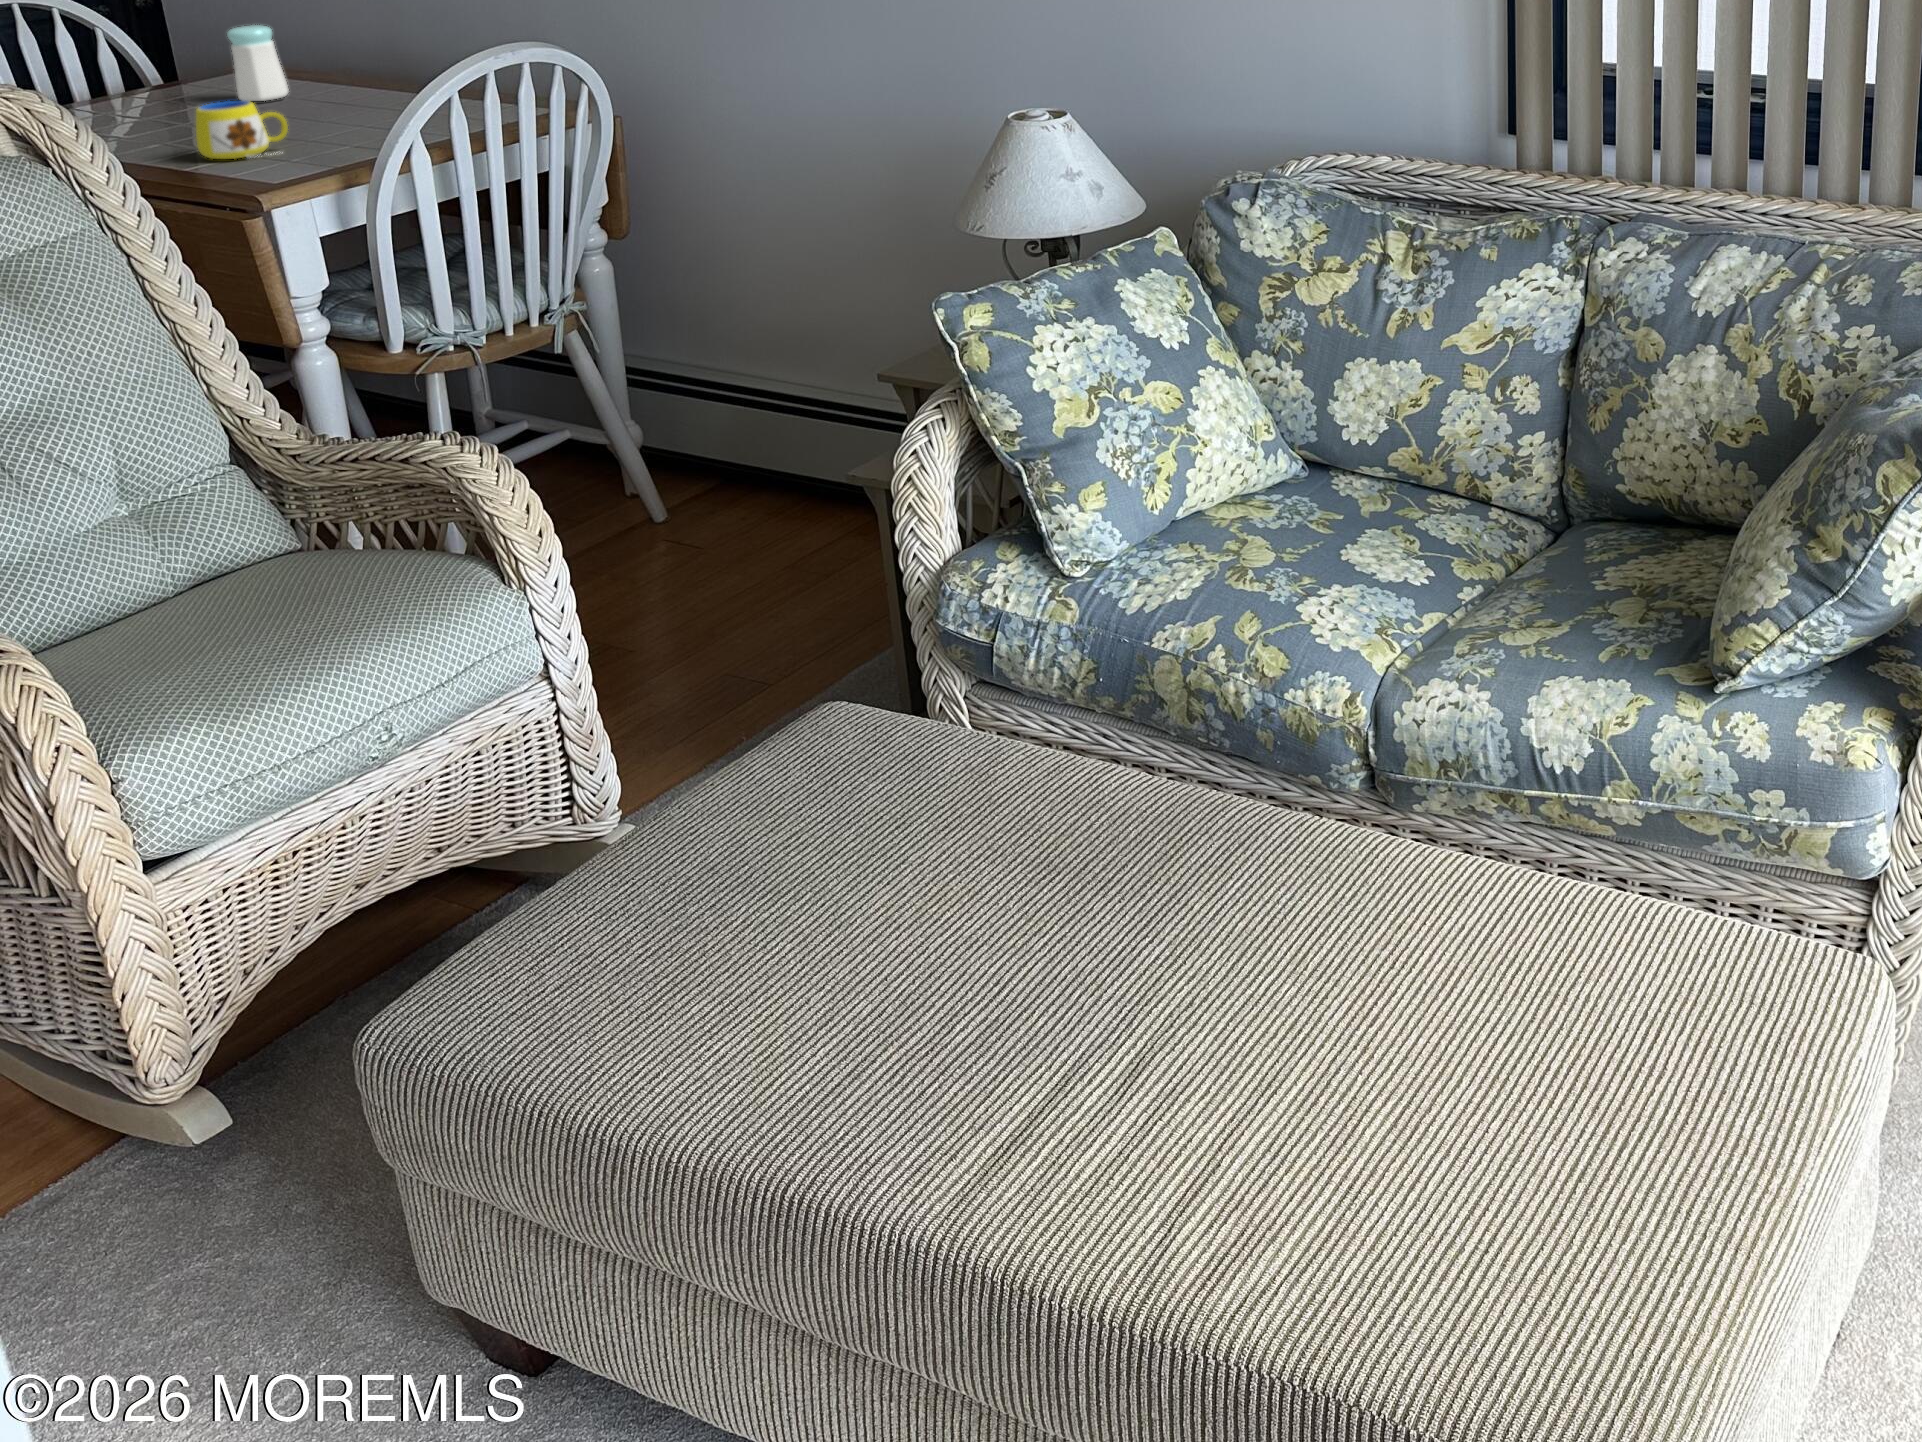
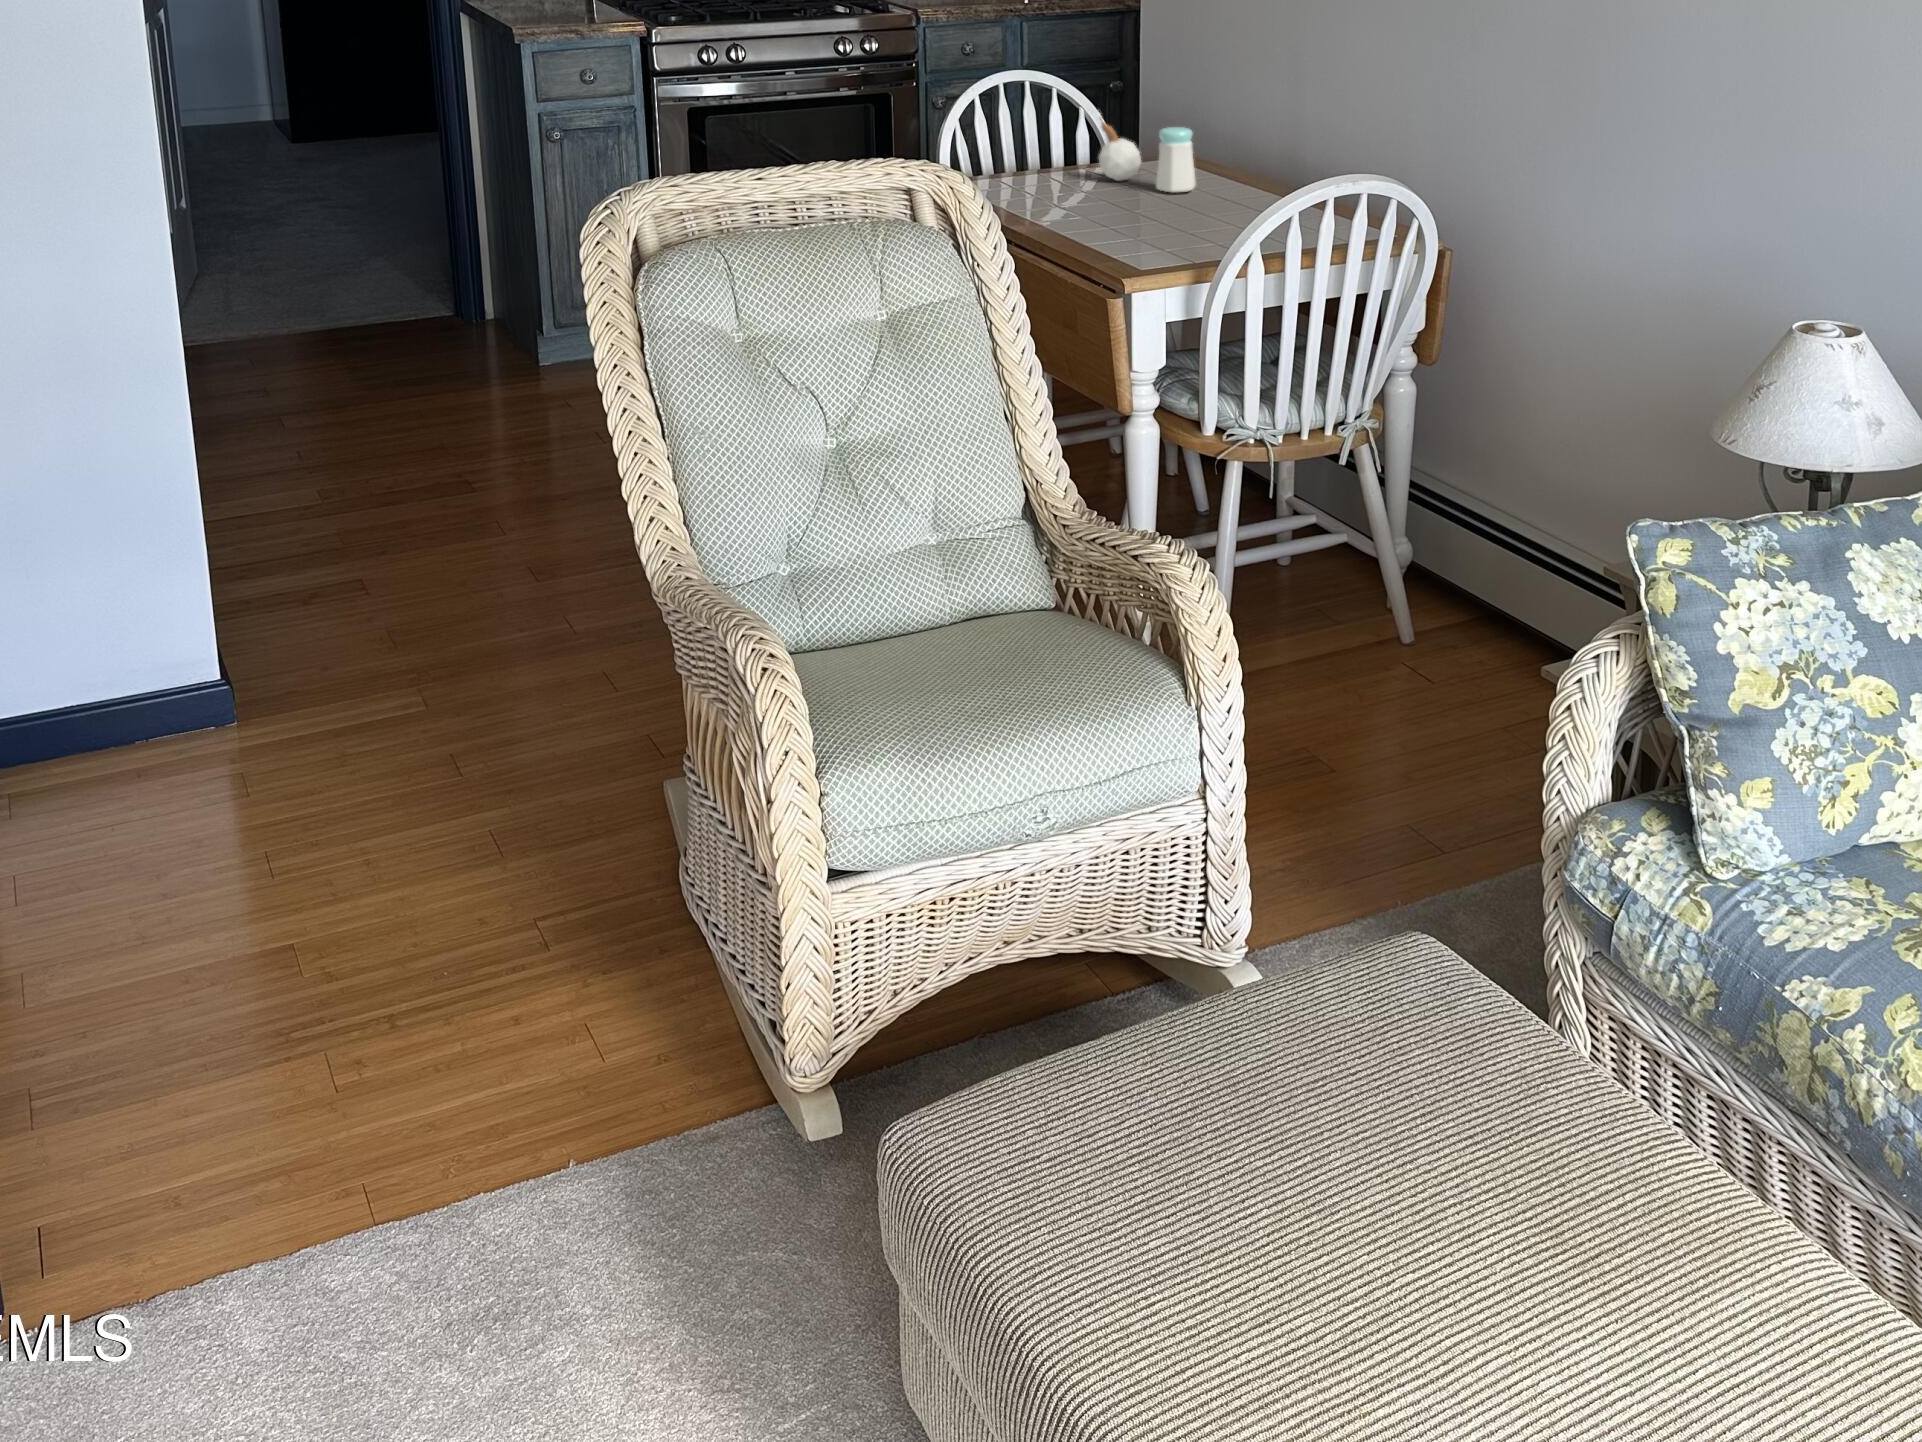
candle: none [131,16,207,98] -> present [1099,116,1141,181]
mug: present [196,101,288,159] -> none [1101,195,1171,247]

